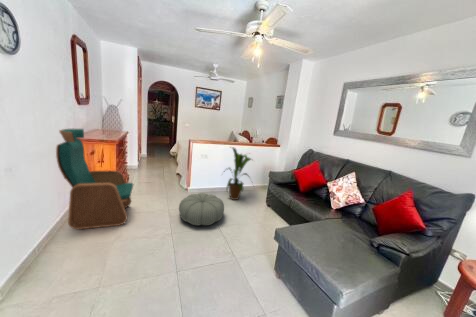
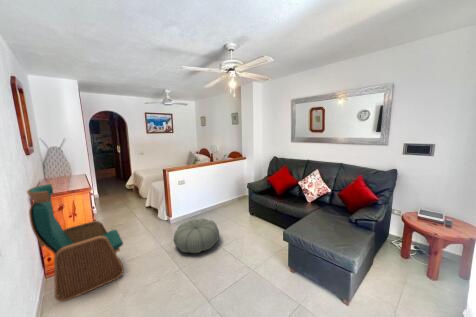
house plant: present [224,148,251,200] -> none [201,169,236,219]

